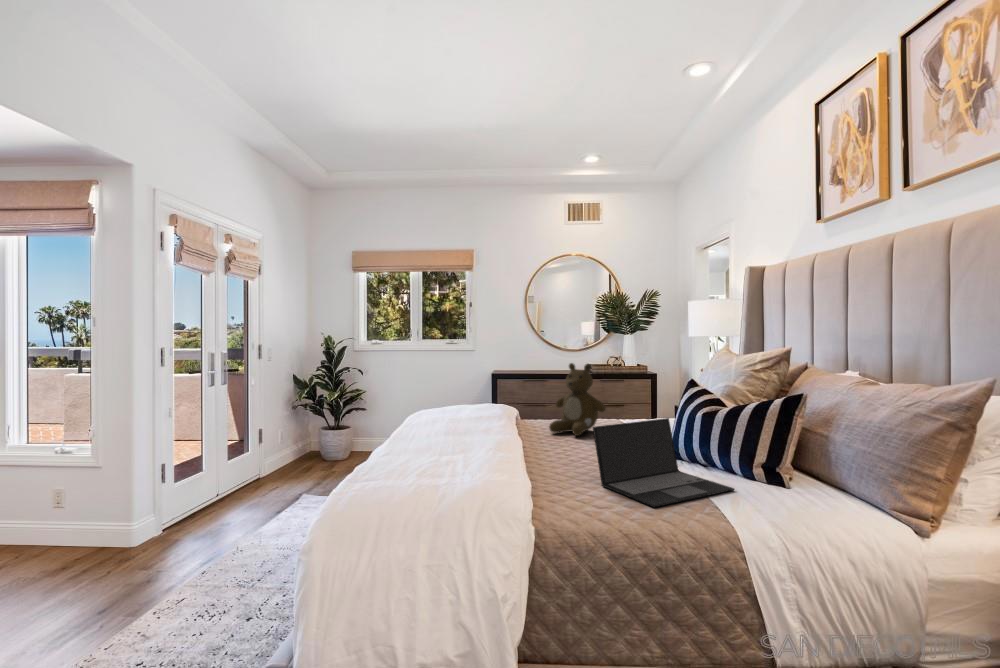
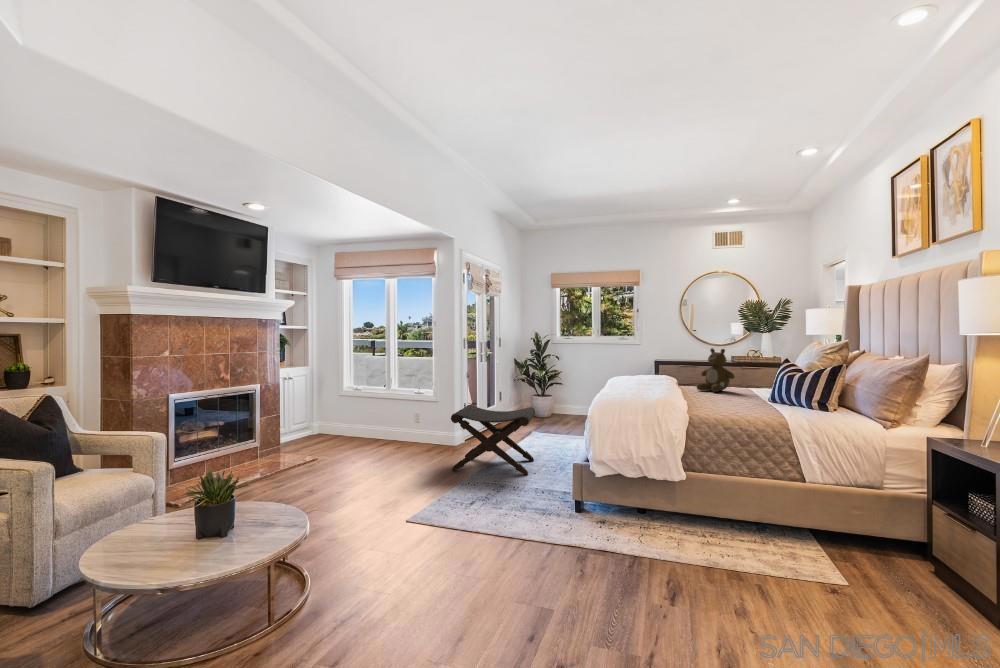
laptop: present [593,418,735,507] -> none [720,376,801,413]
footstool: none [69,479,279,638] -> present [451,405,535,475]

